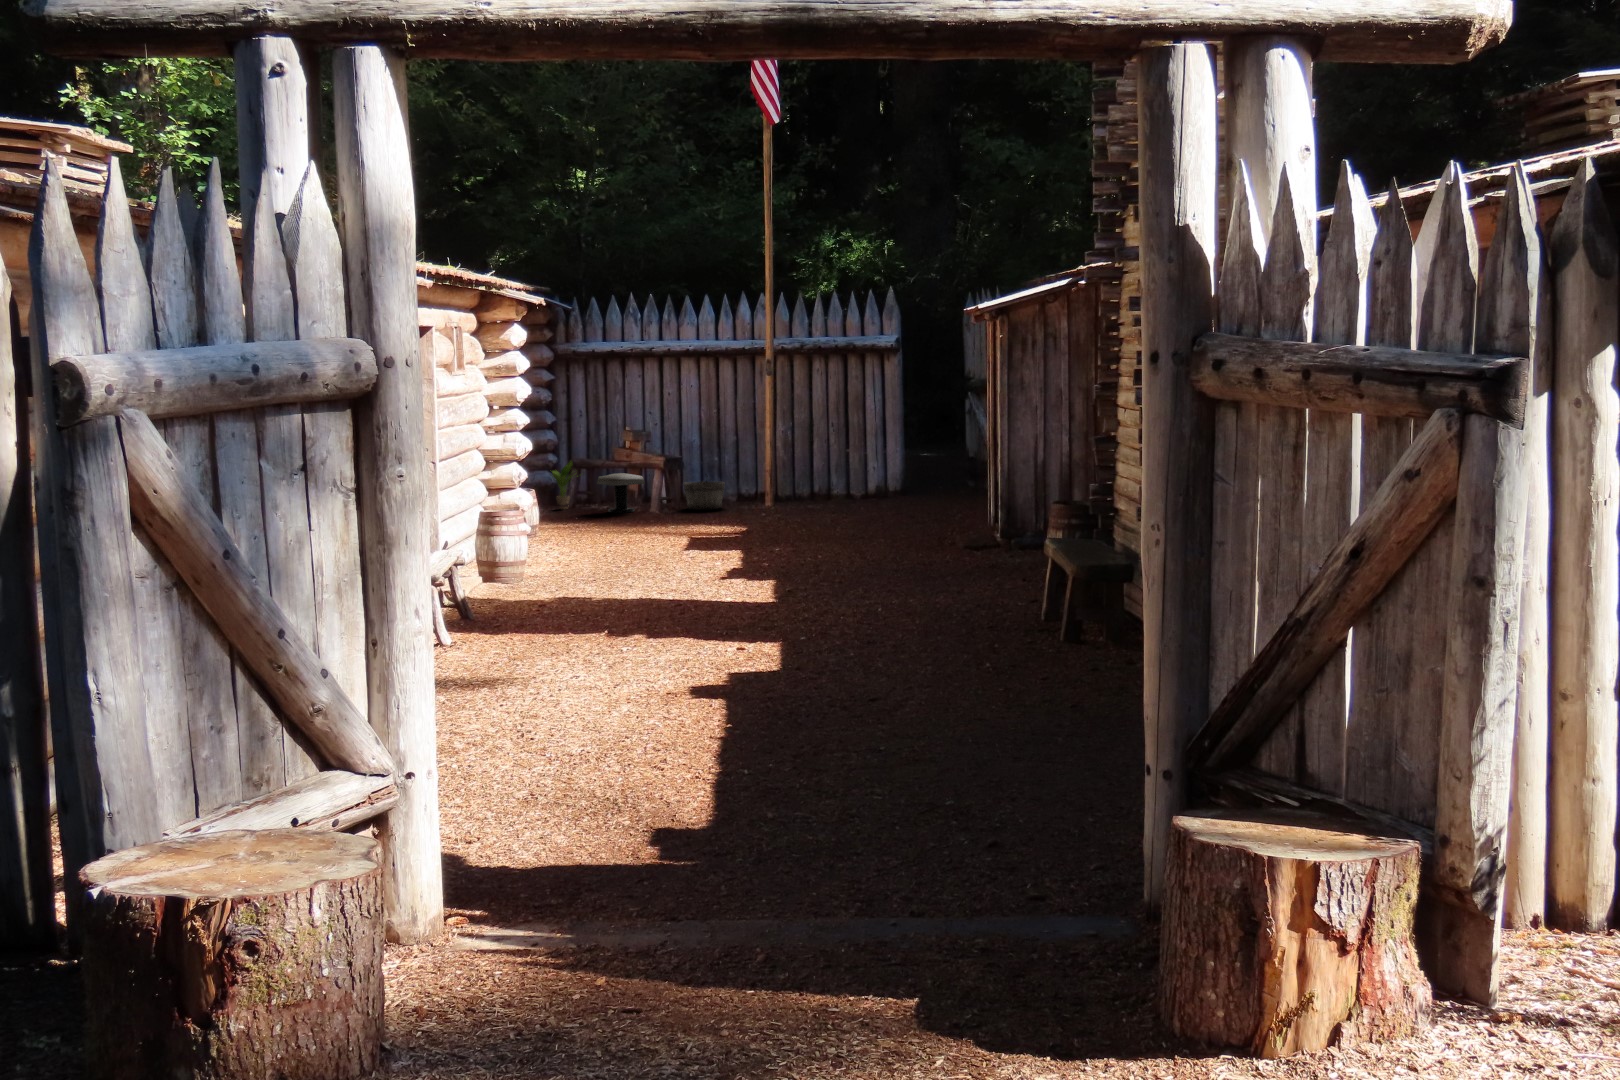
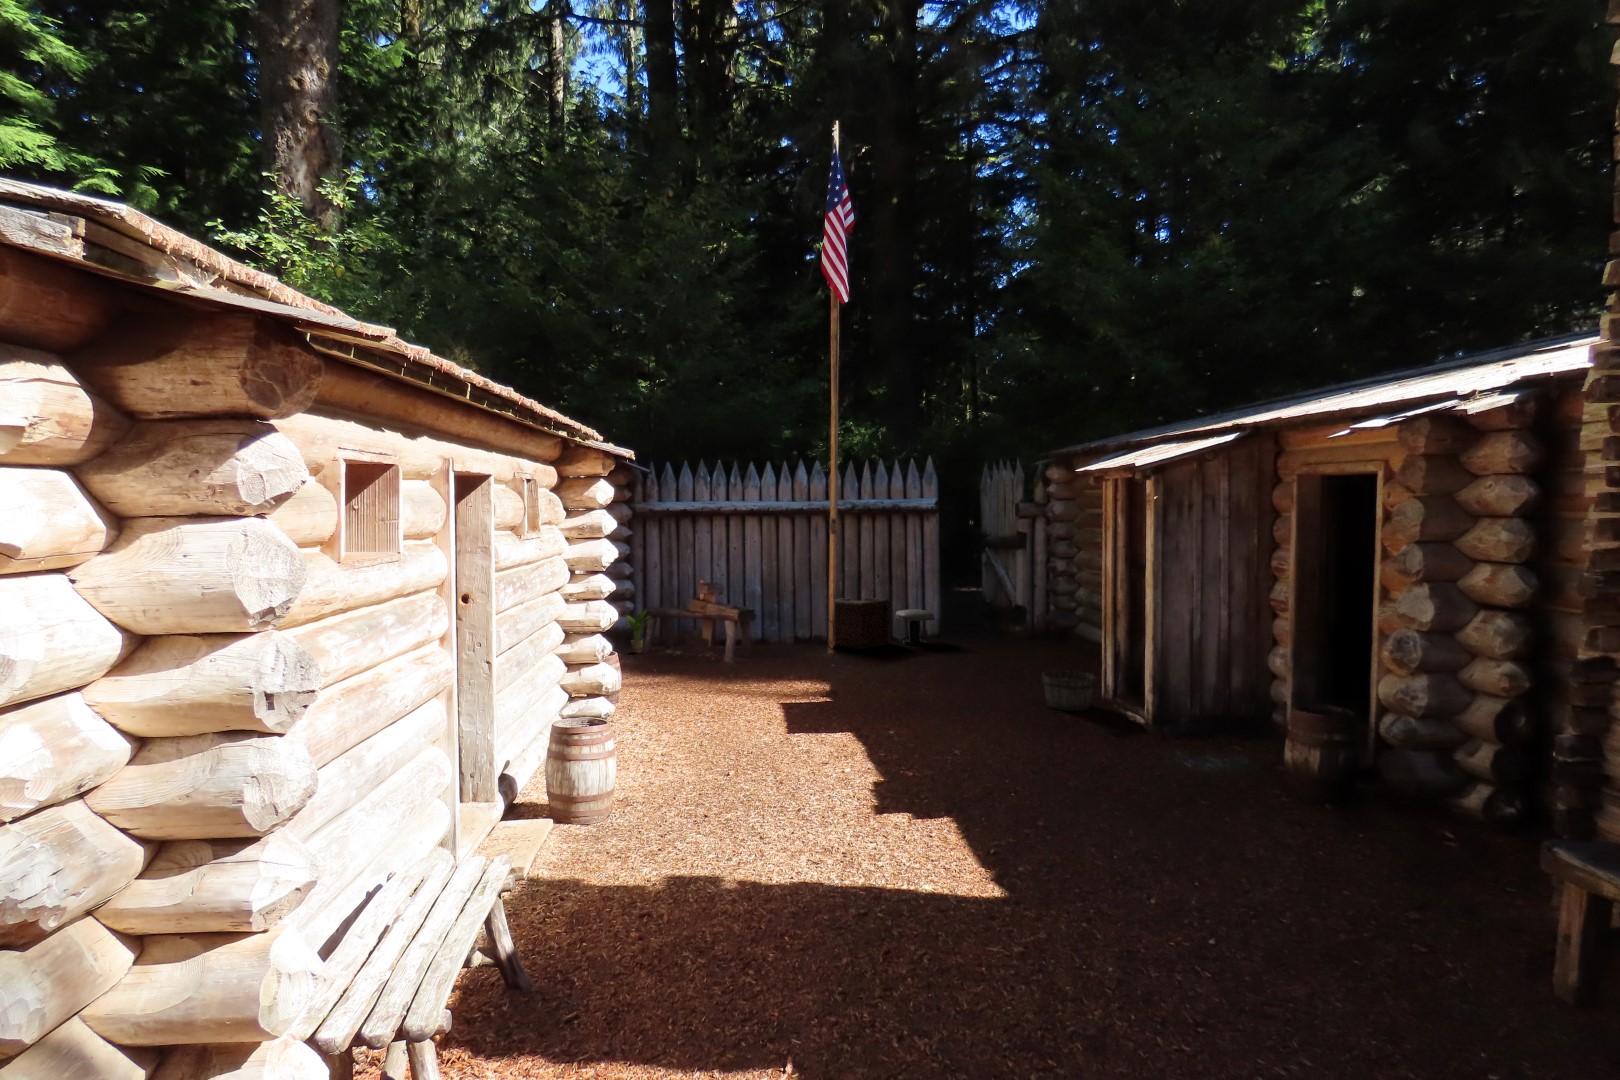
wooden crate: none [771,449,843,503] -> present [827,598,890,649]
stool: present [597,473,645,513] -> present [895,609,935,645]
wooden bucket: present [684,474,725,509] -> present [1042,669,1095,711]

